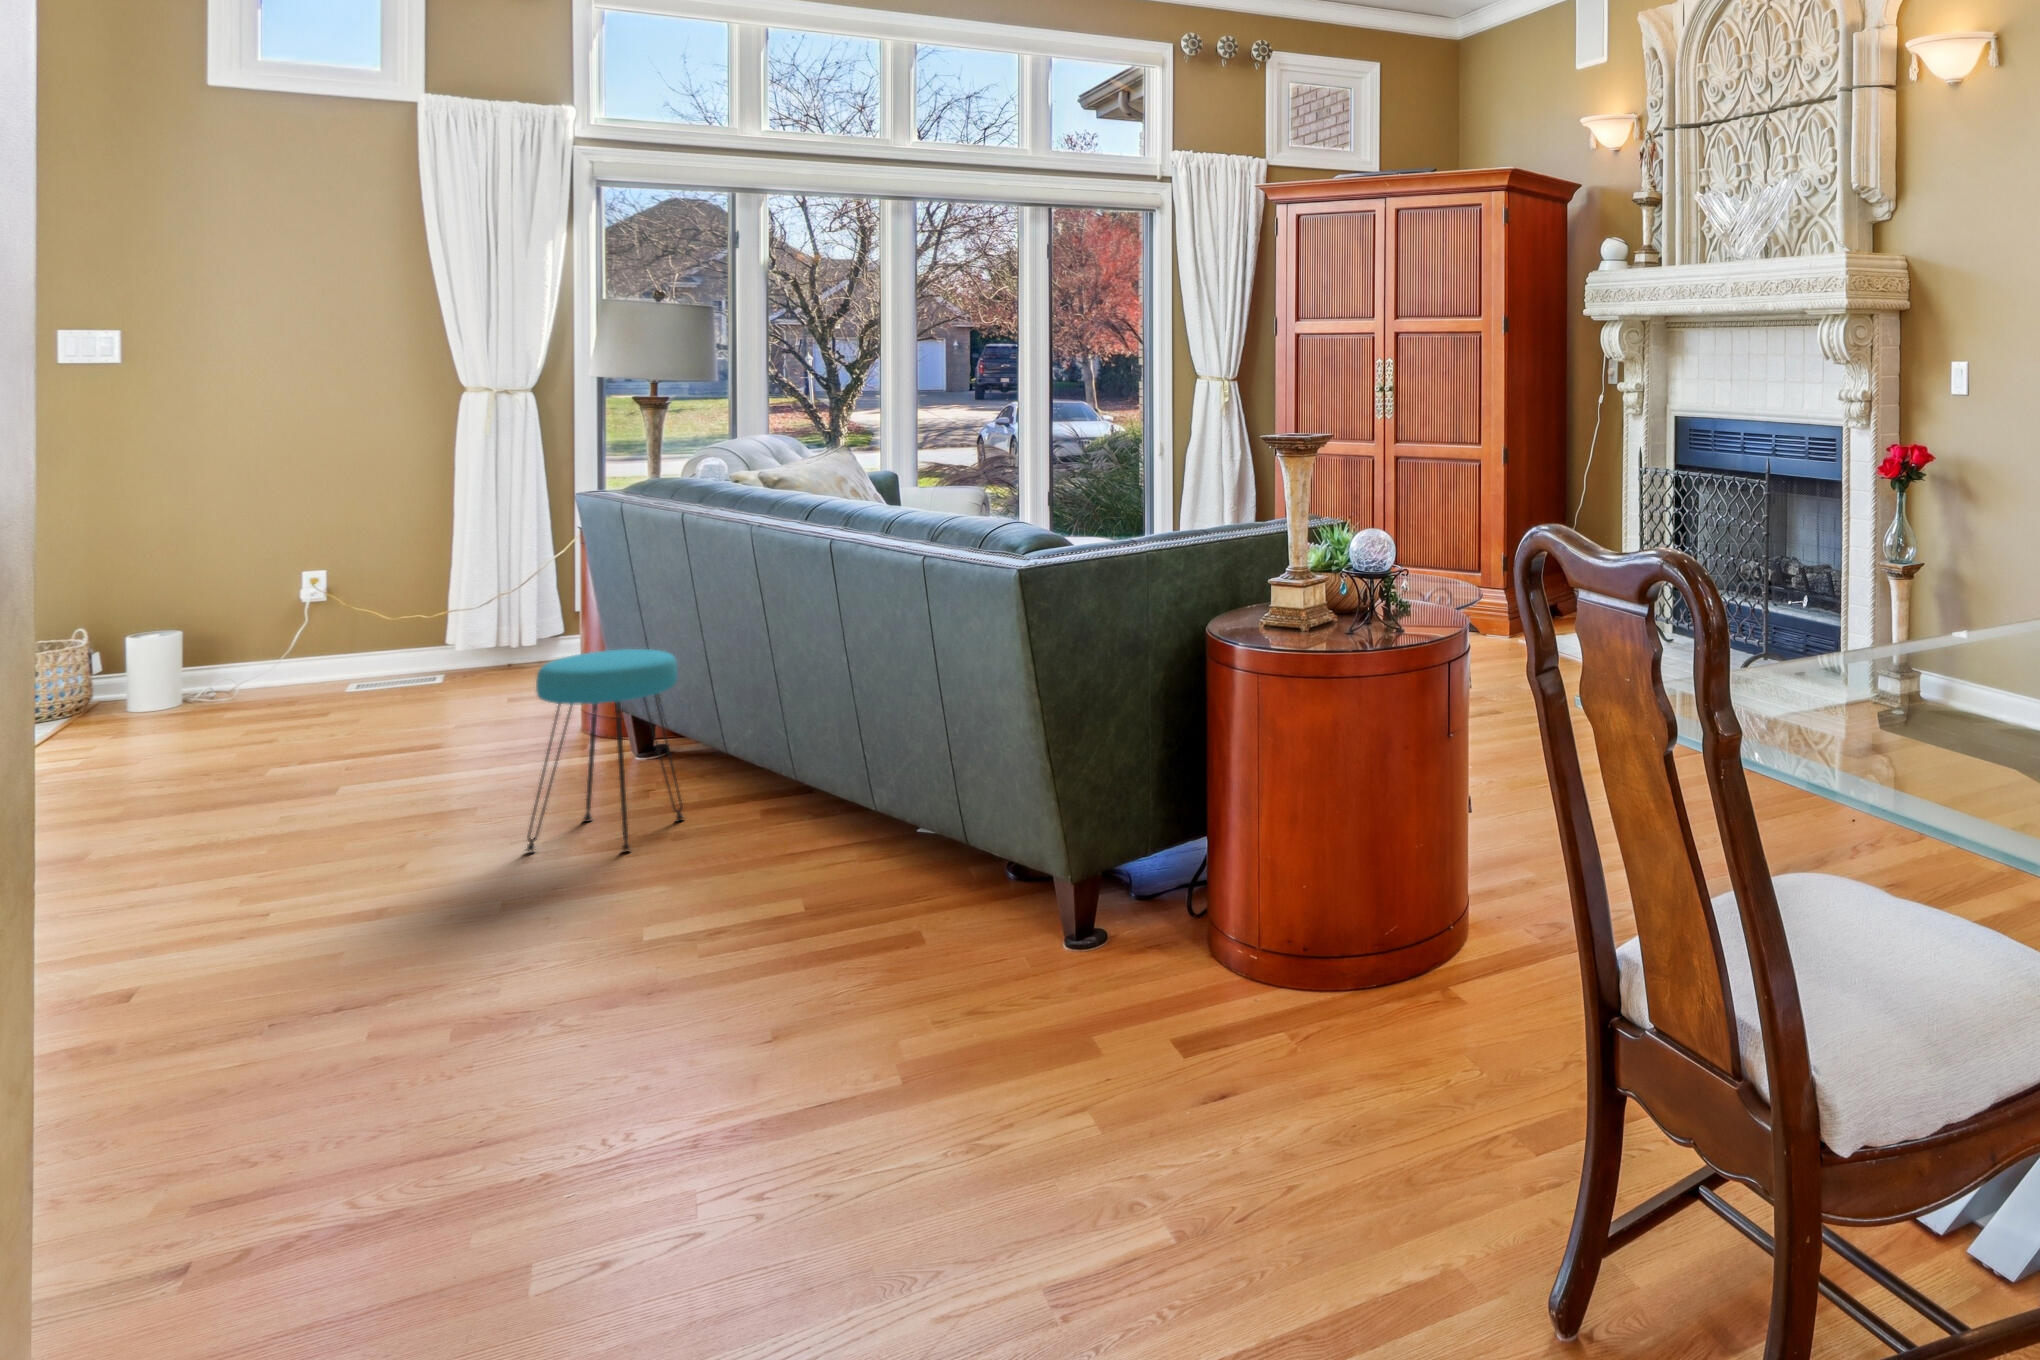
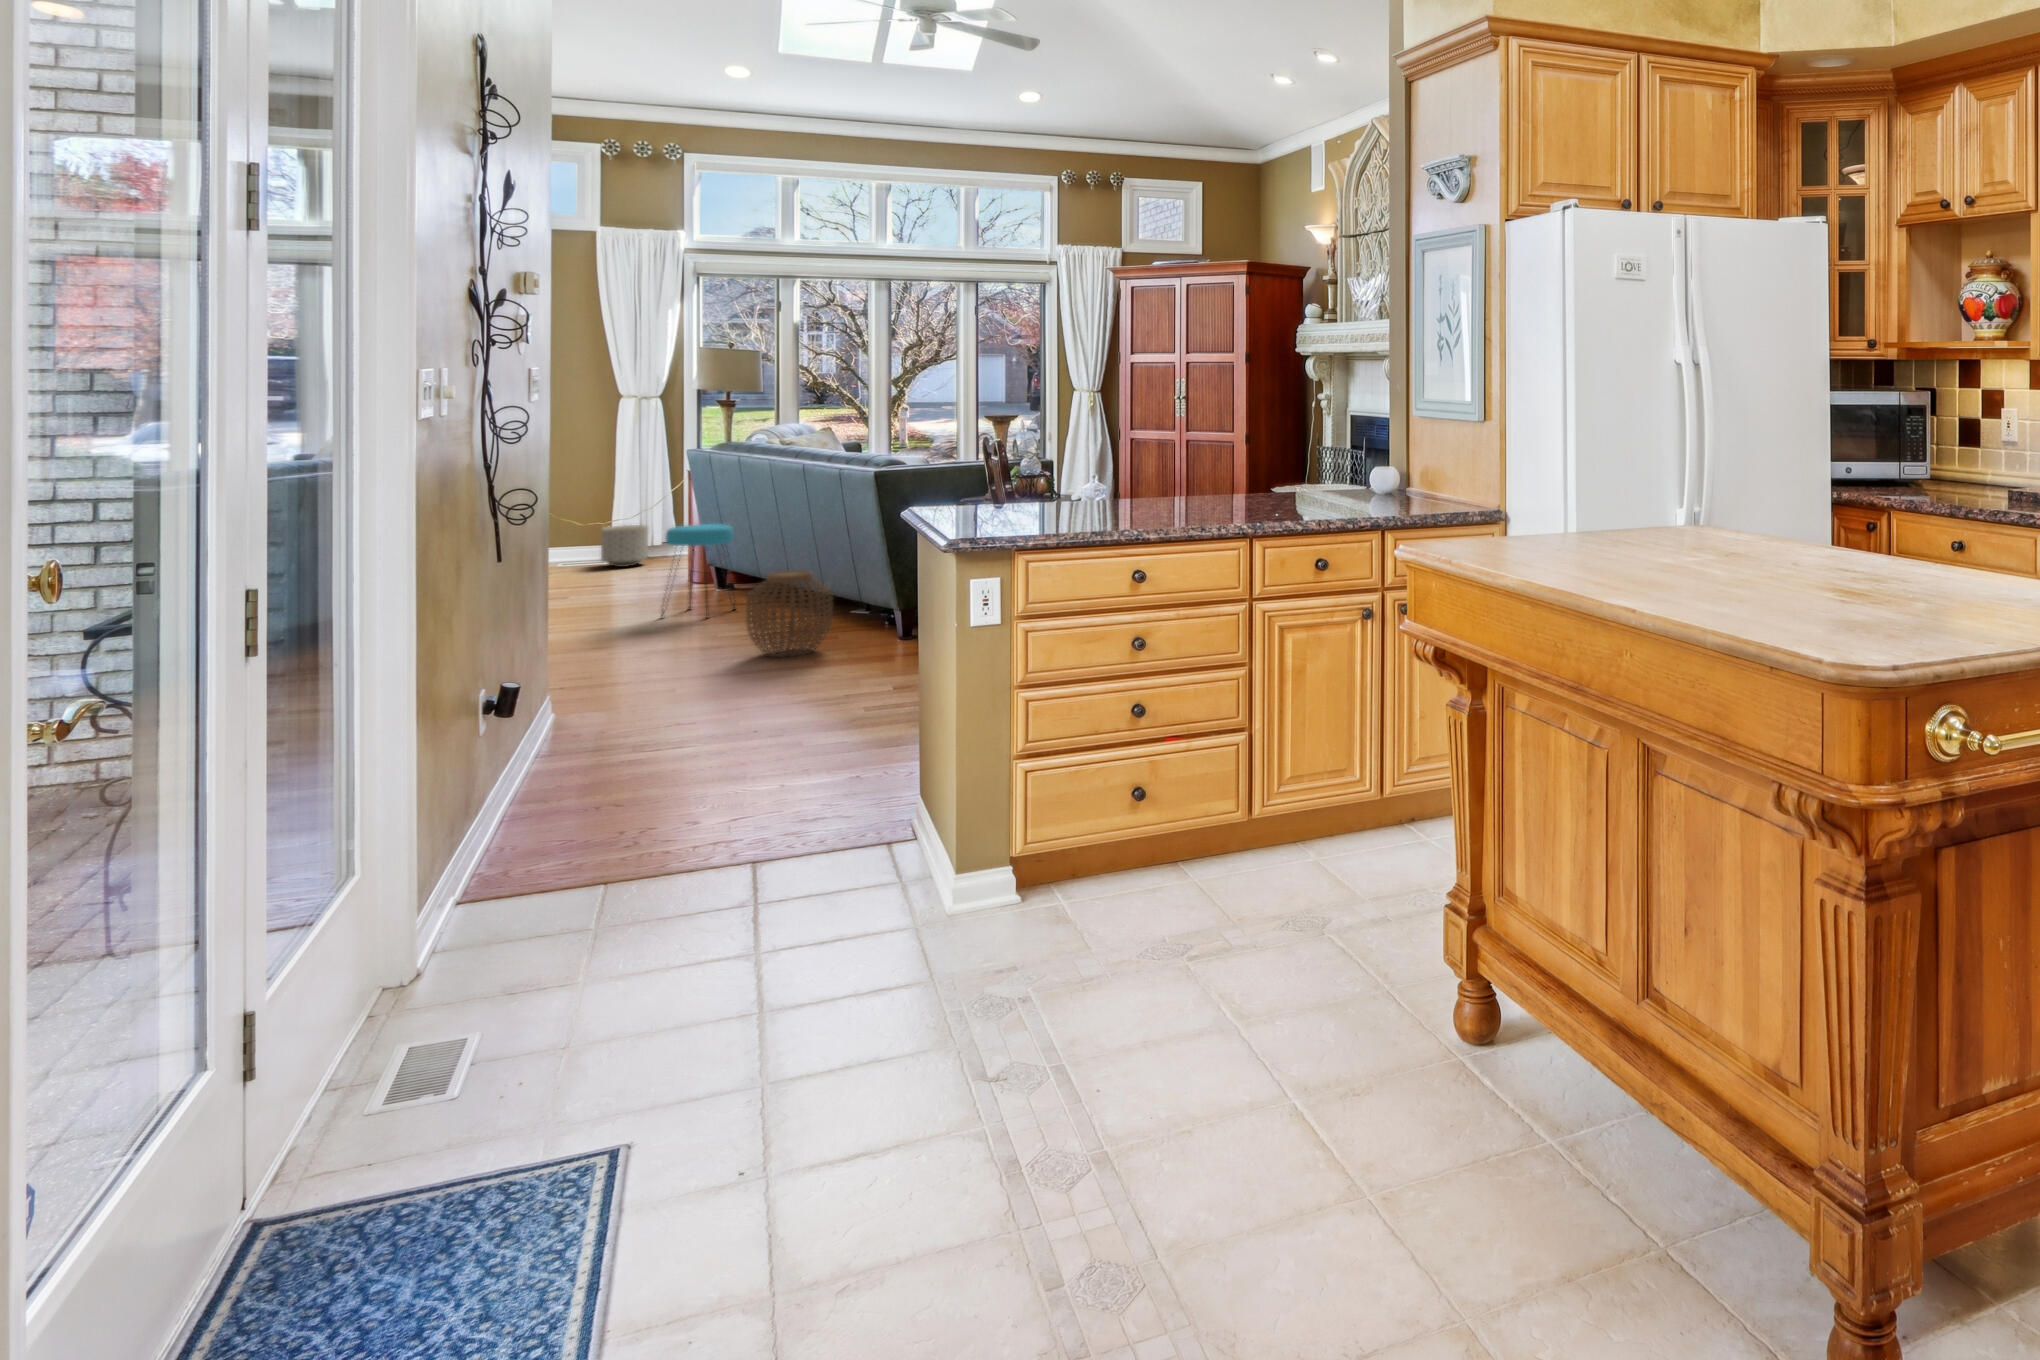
planter: none [426,611,511,687] -> present [601,525,648,567]
woven basket: none [731,802,932,1027] -> present [746,570,833,657]

